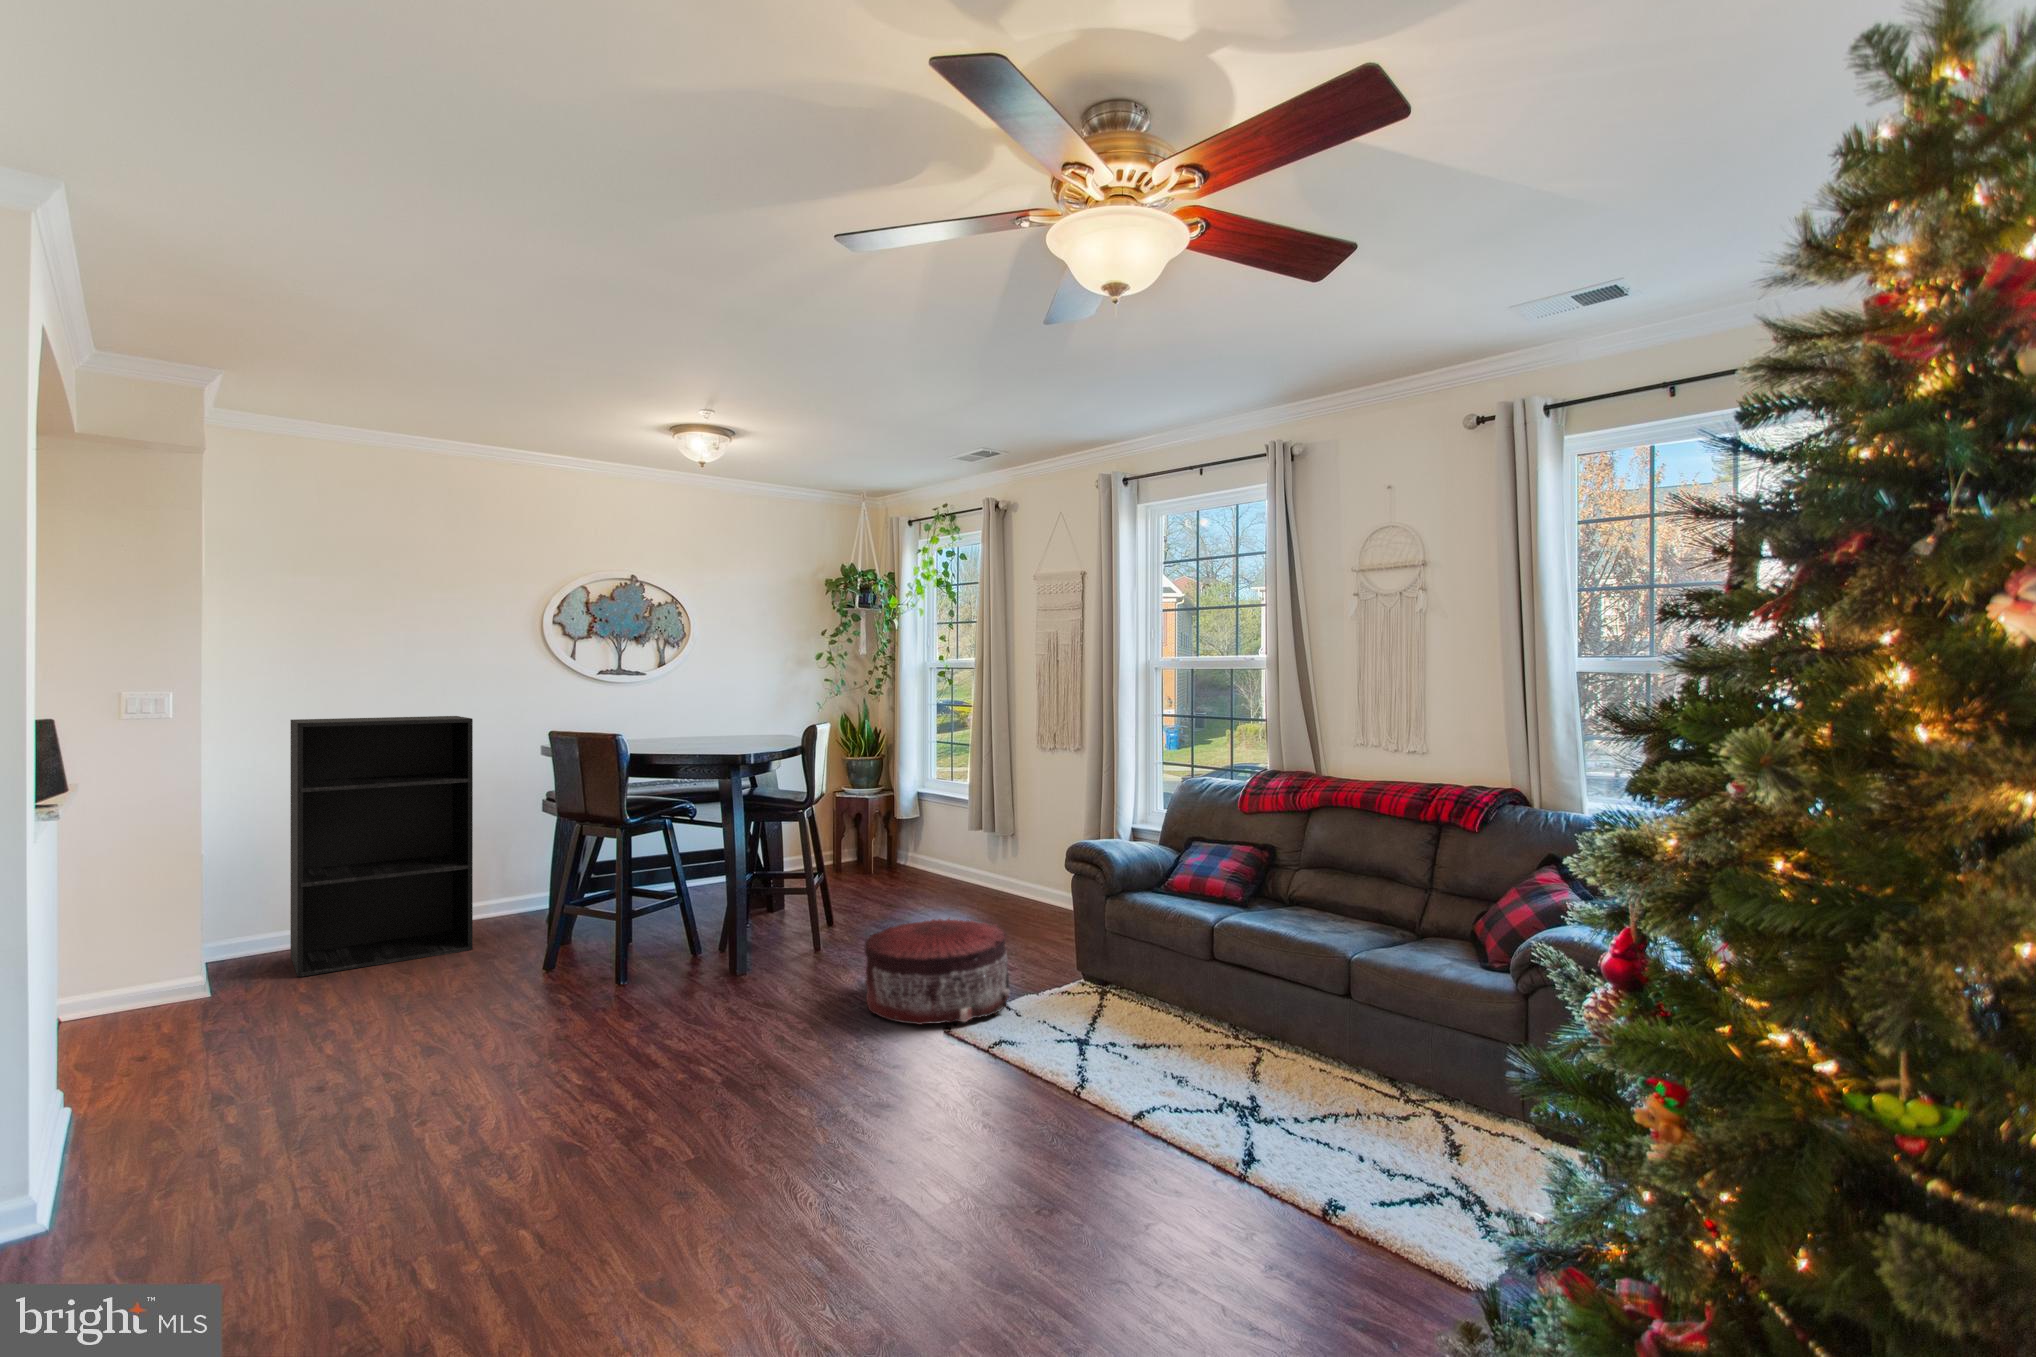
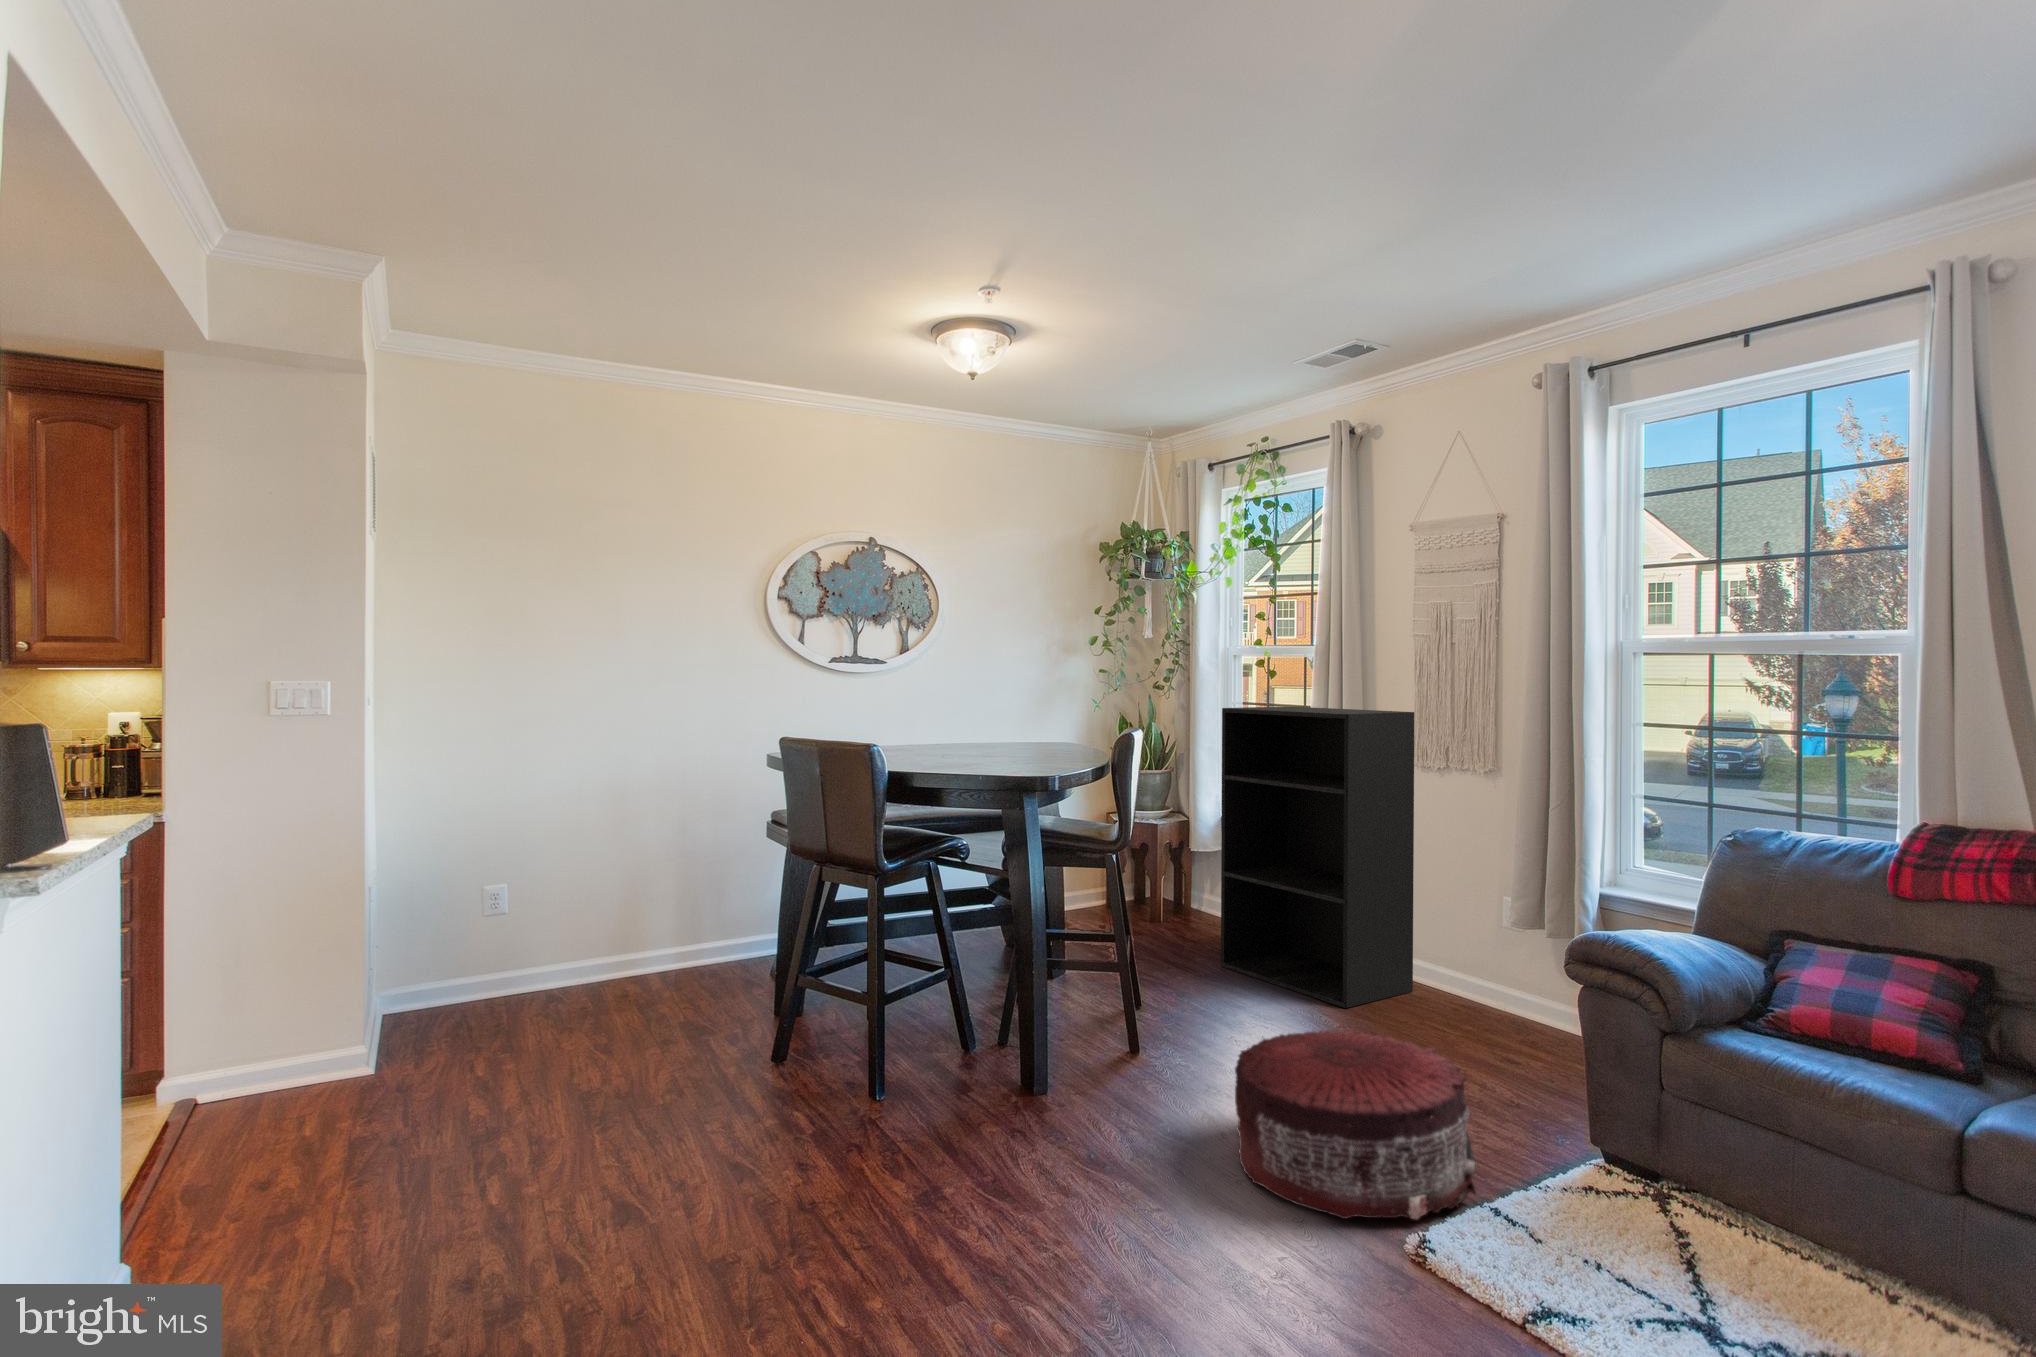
bookshelf: present [290,716,473,977] -> present [1221,707,1414,1008]

